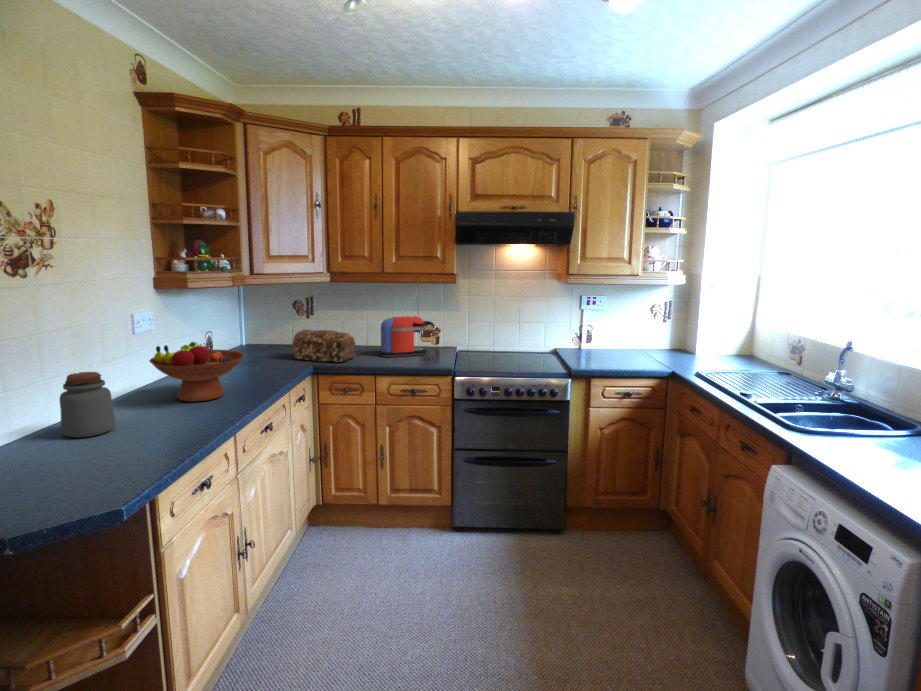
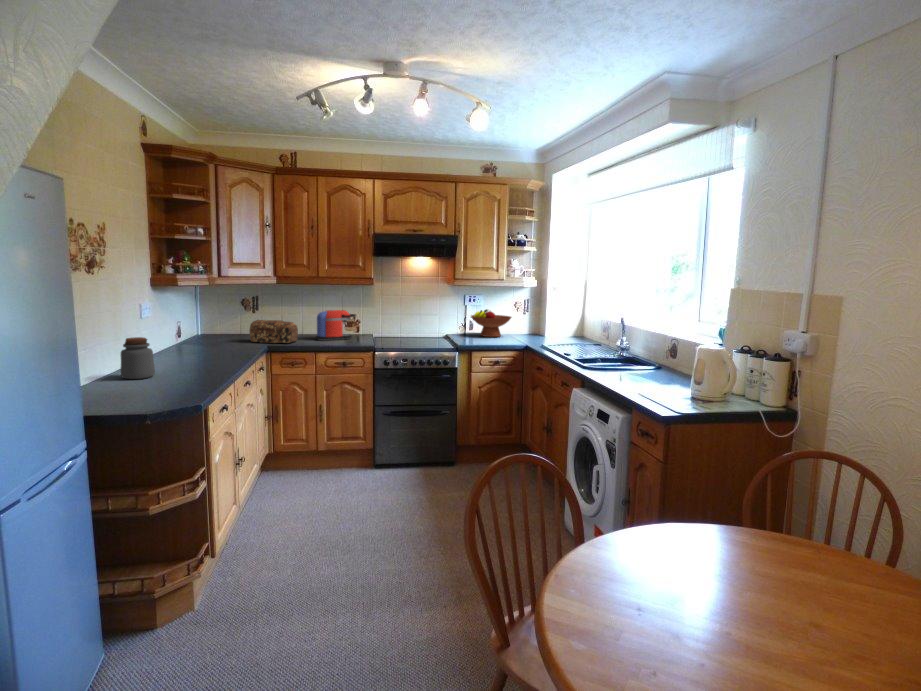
fruit bowl: present [149,342,245,402] -> present [471,309,511,337]

